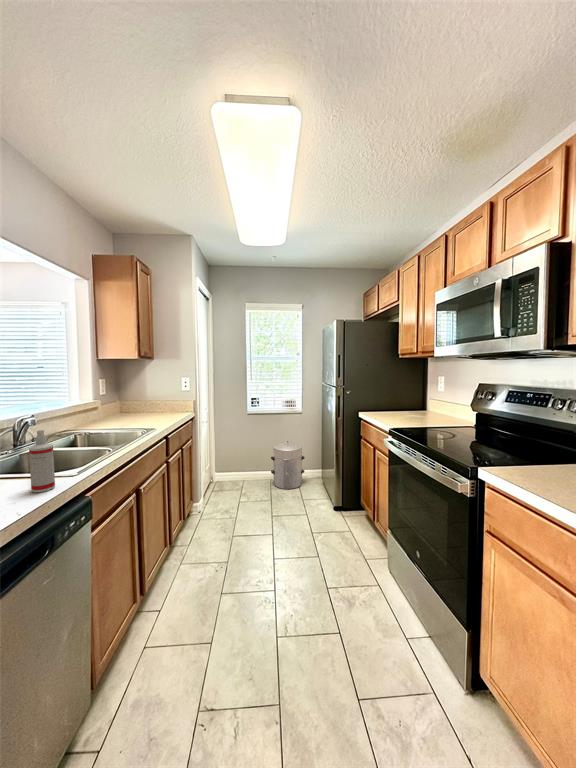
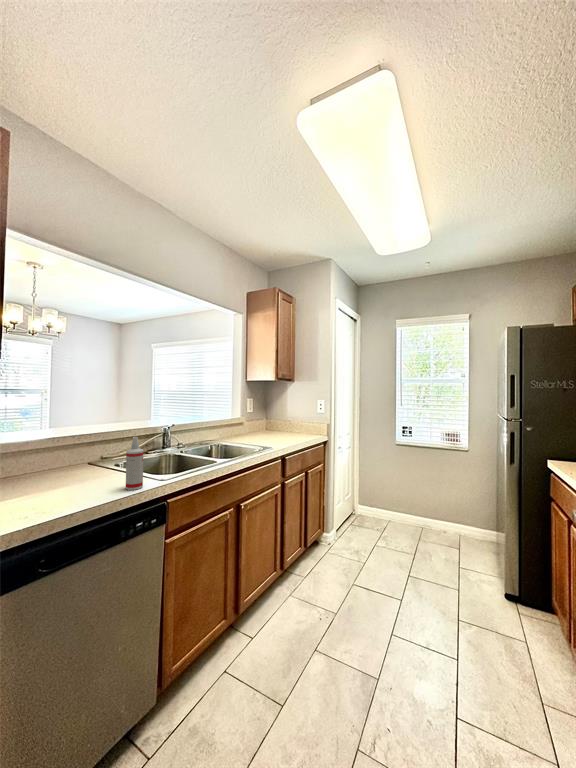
waste bin: present [271,441,305,489] -> none [421,484,469,548]

